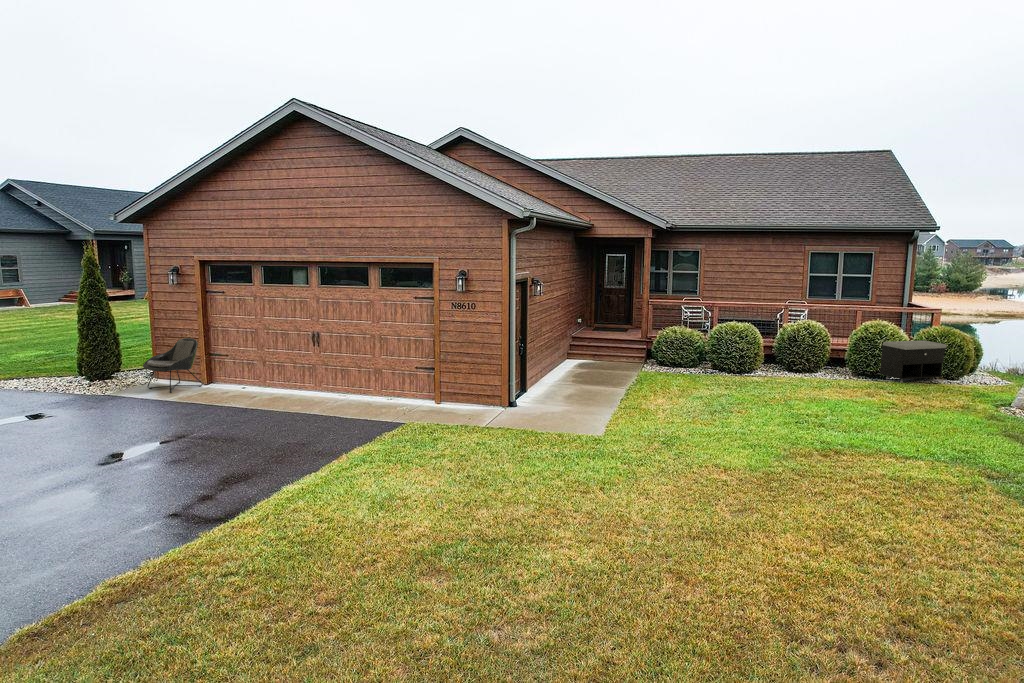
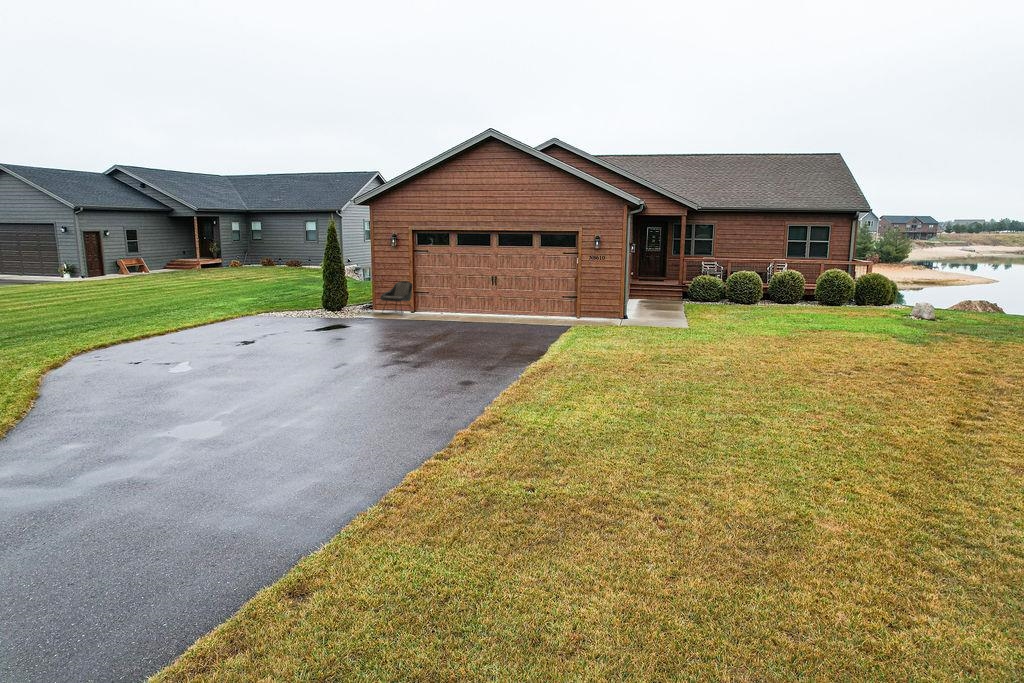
storage bench: present [880,340,946,382] -> none [837,281,877,307]

